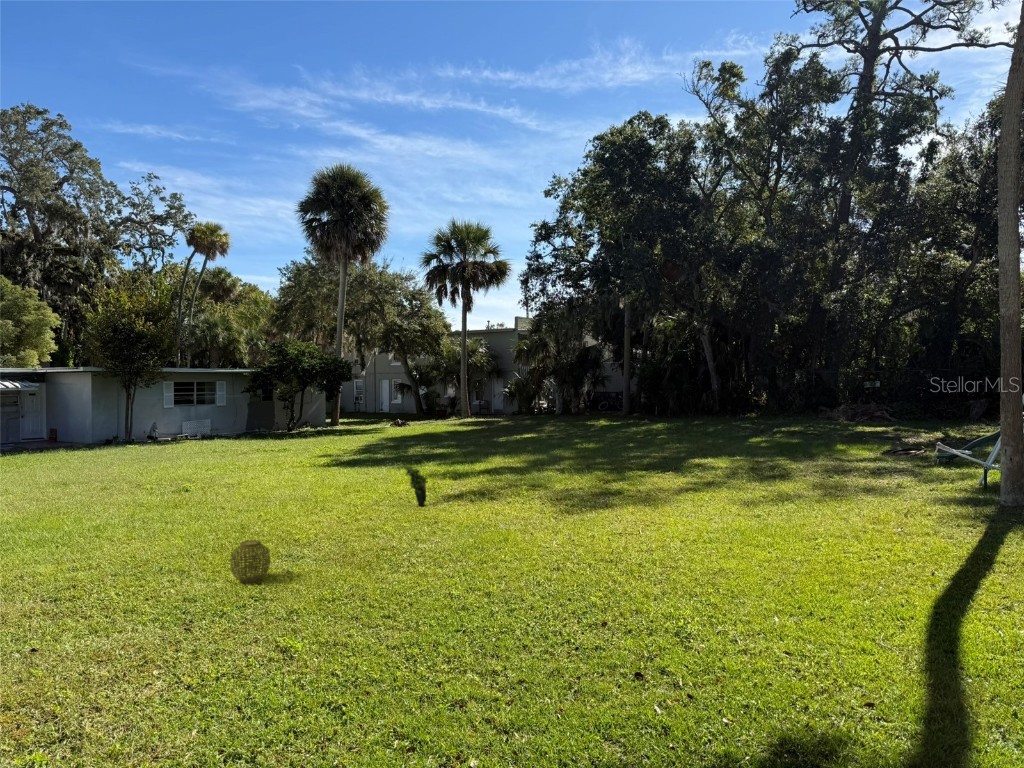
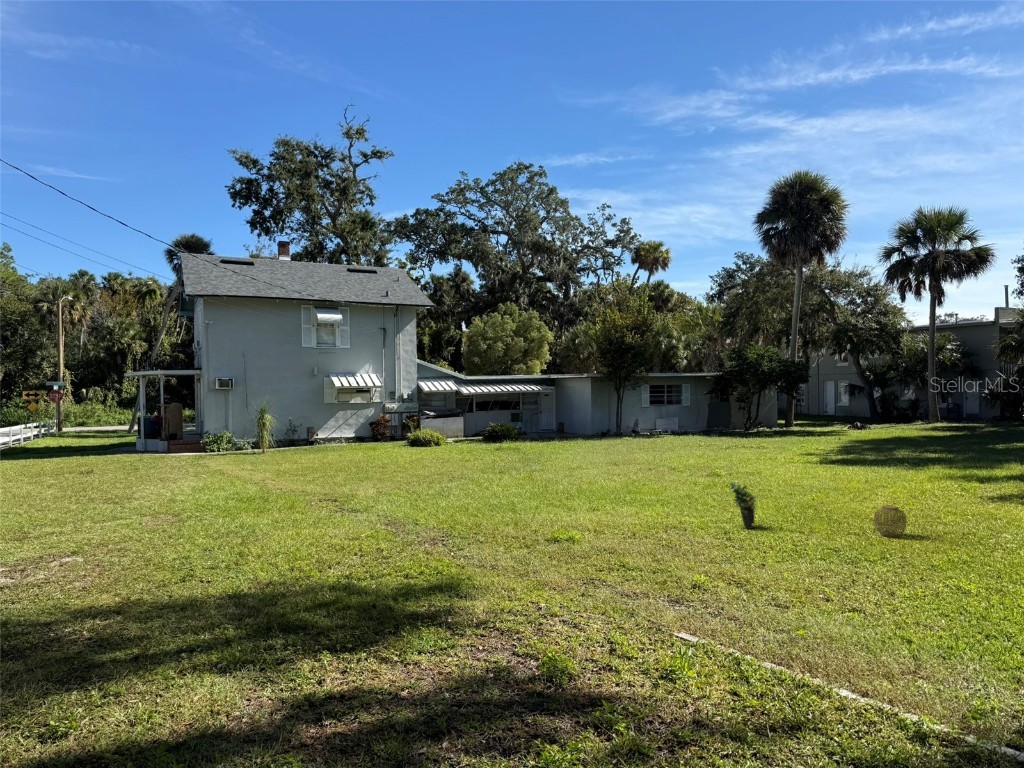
potted plant: present [404,466,428,506] -> present [727,480,757,529]

